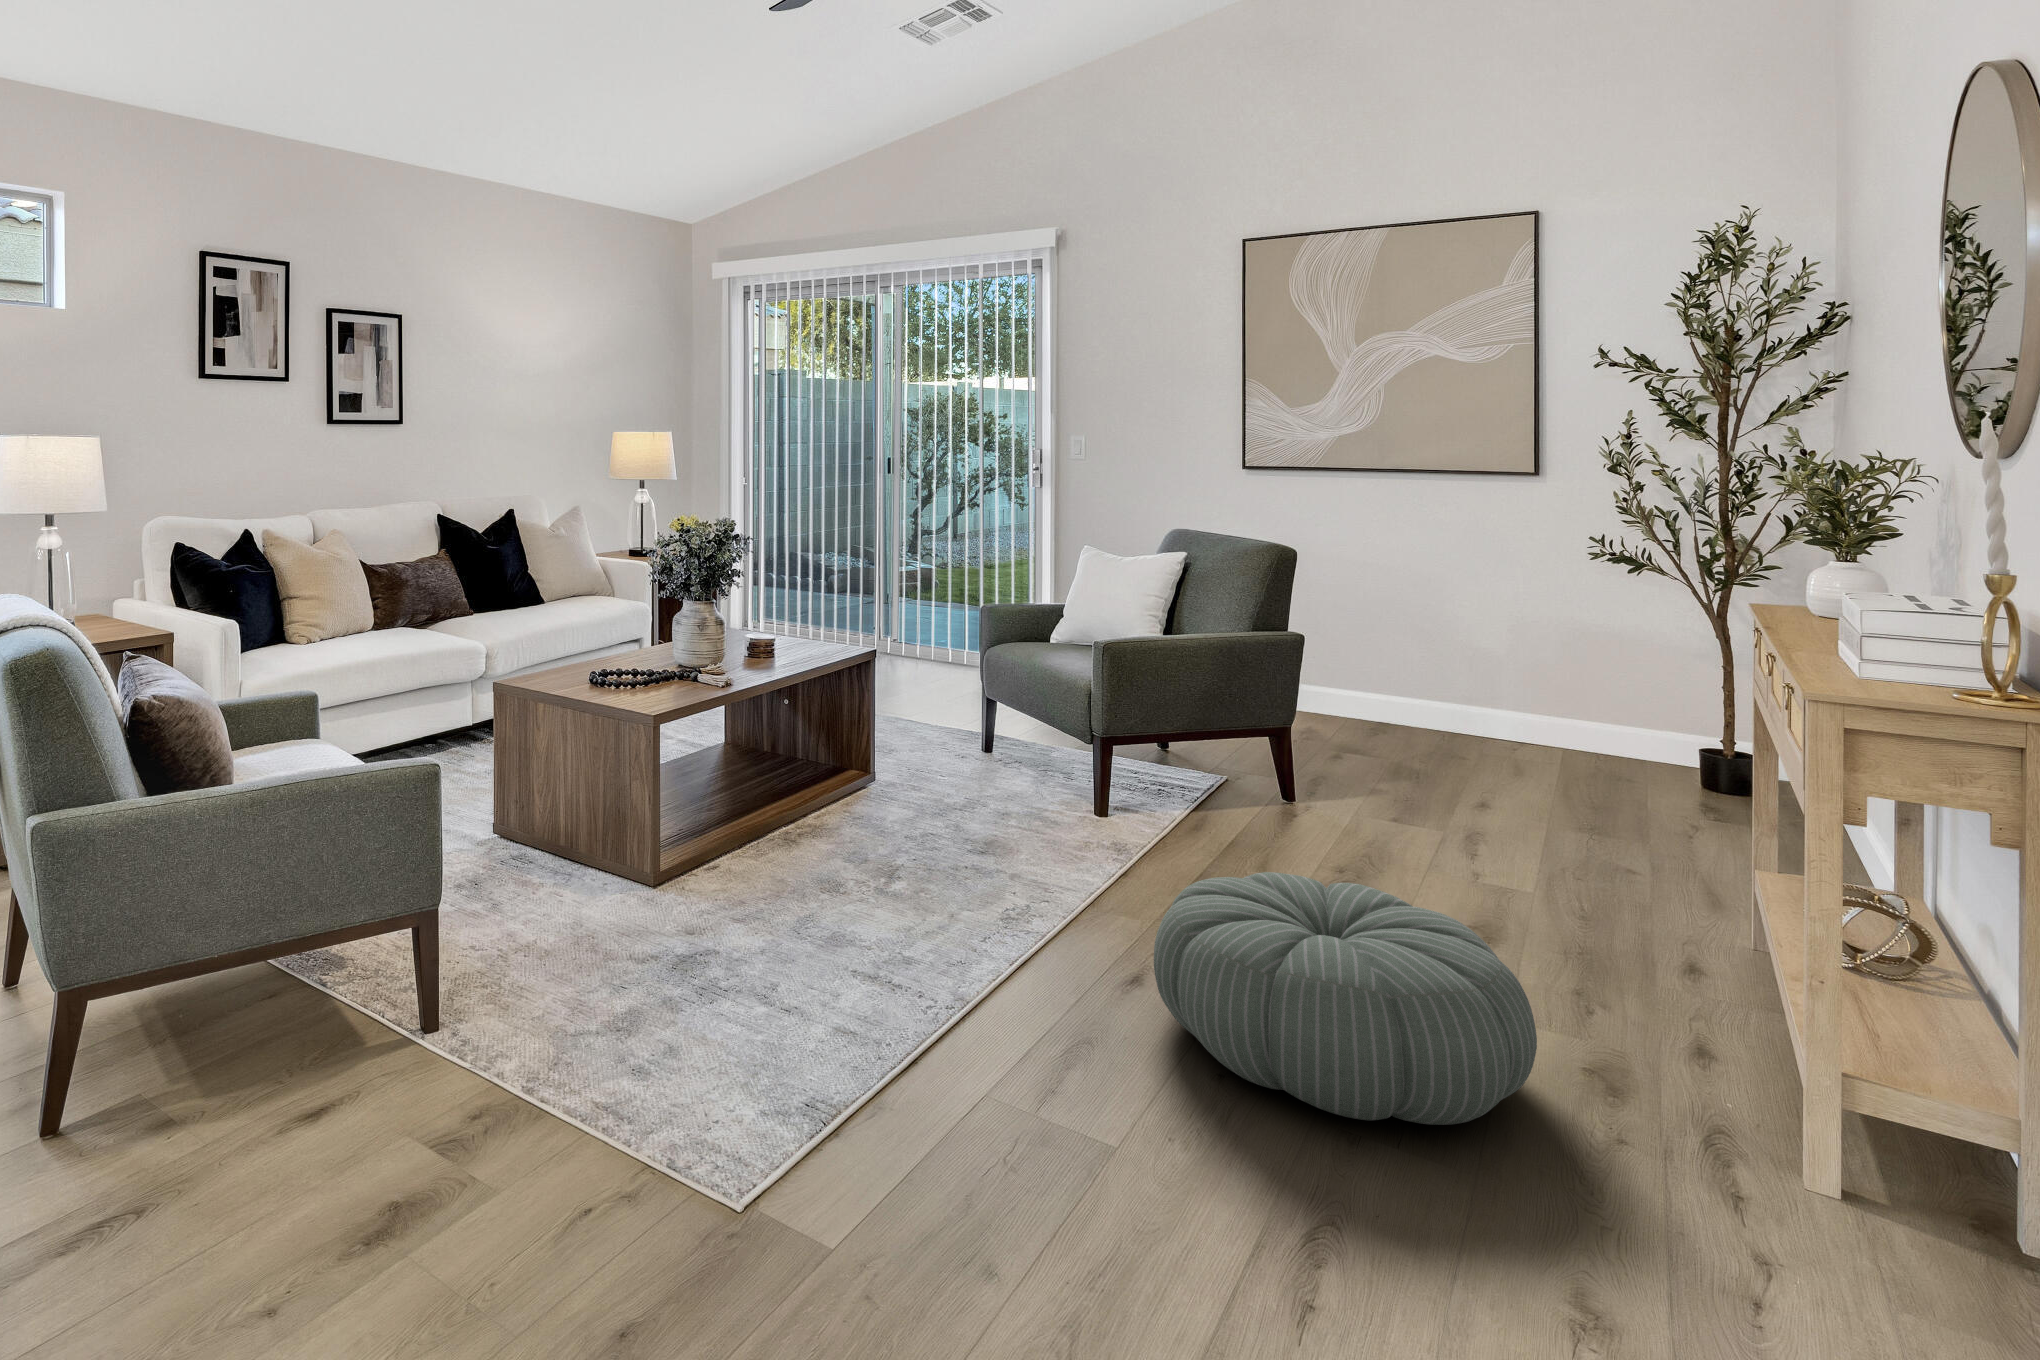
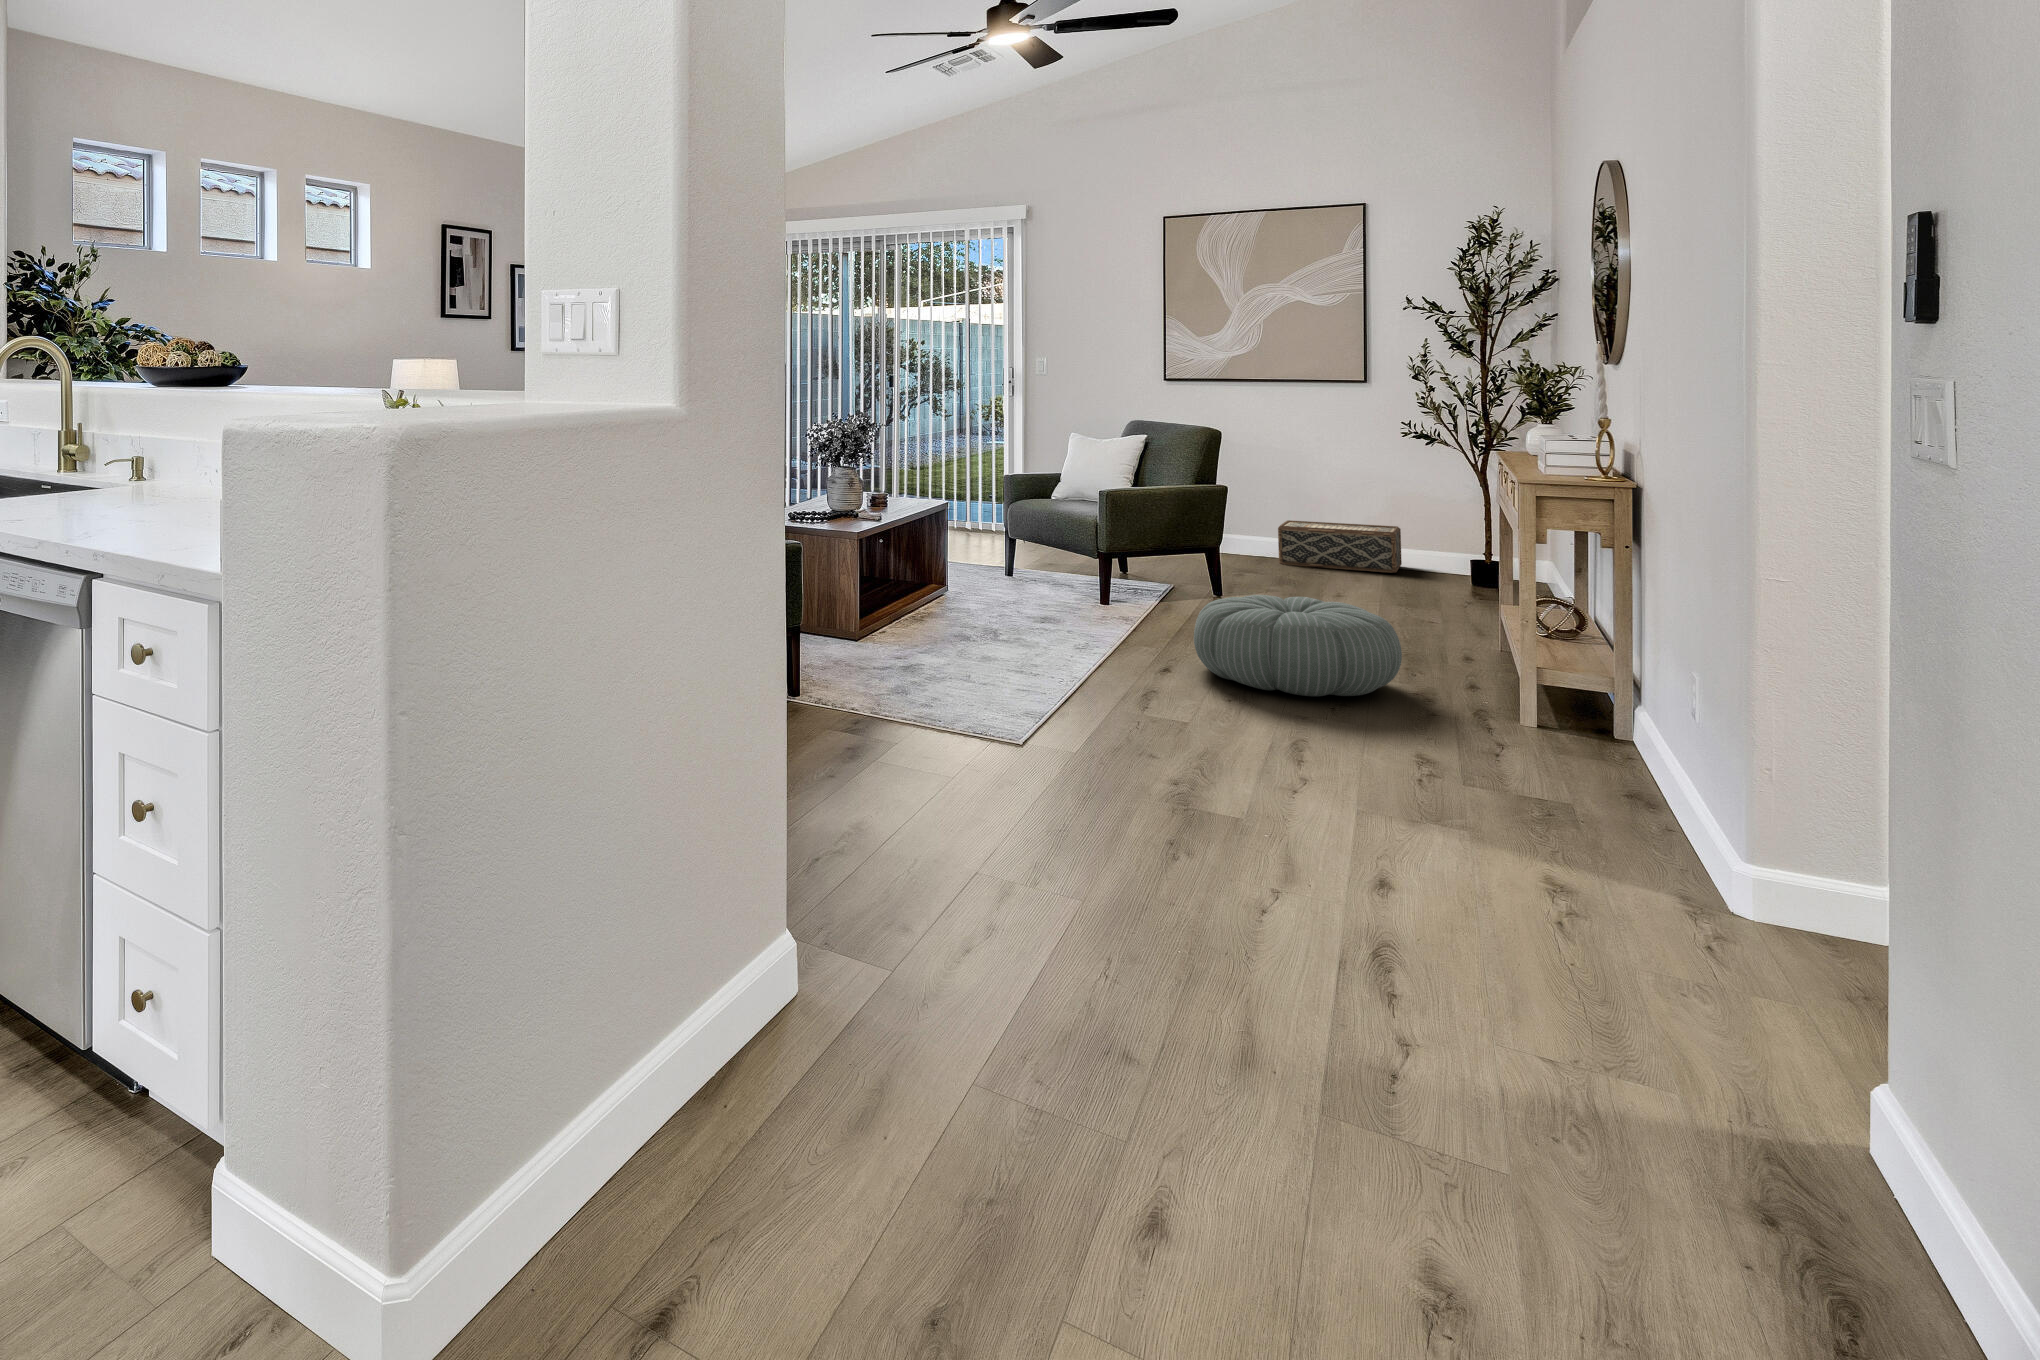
woven basket: none [1404,668,1600,765] -> present [1278,520,1402,573]

